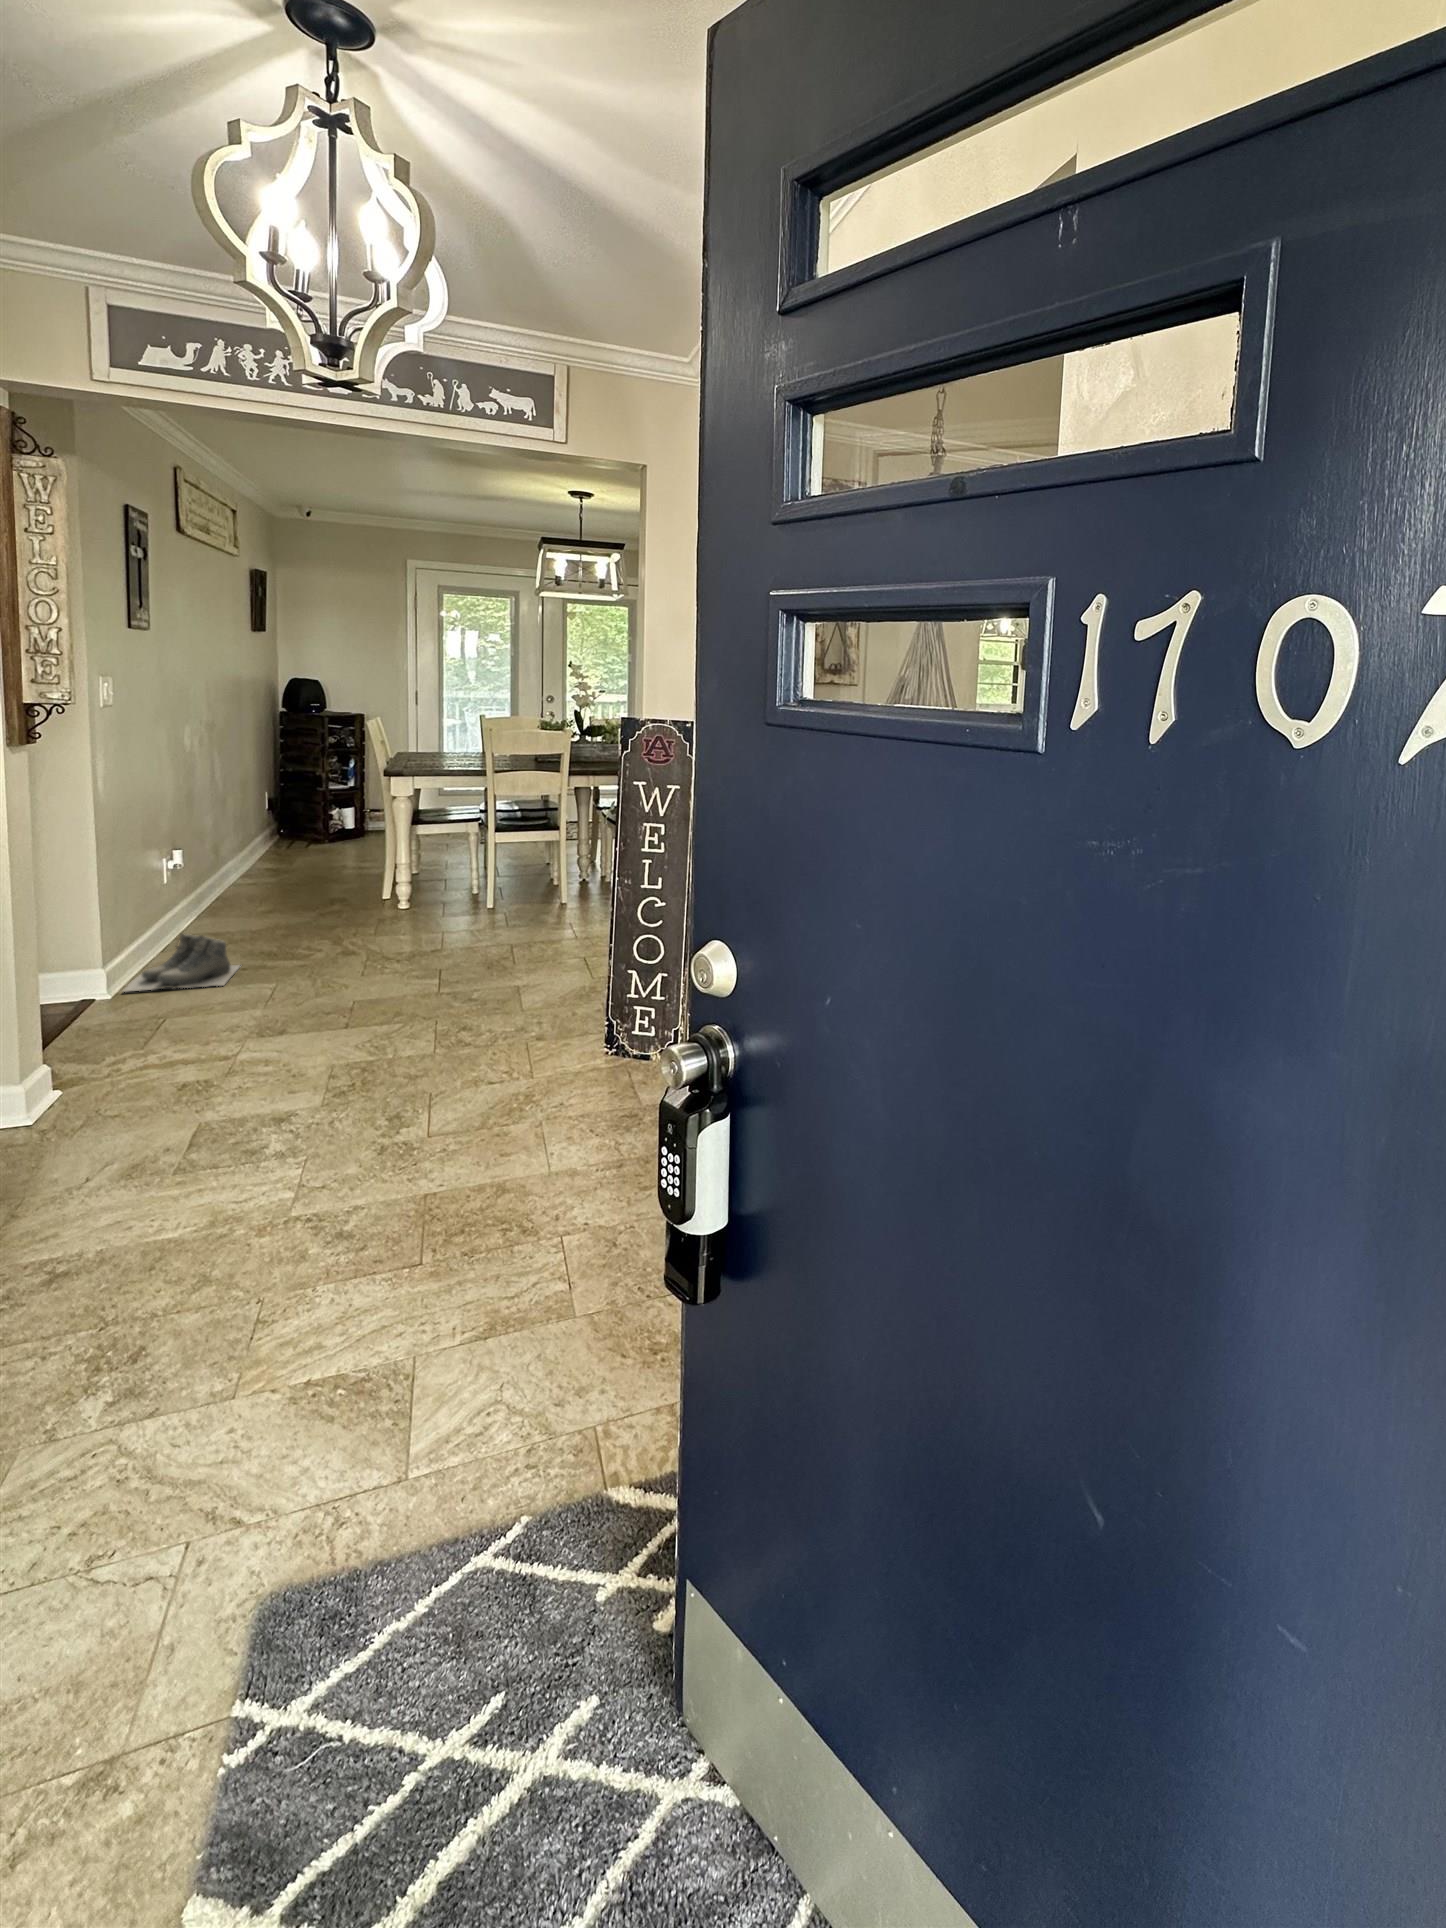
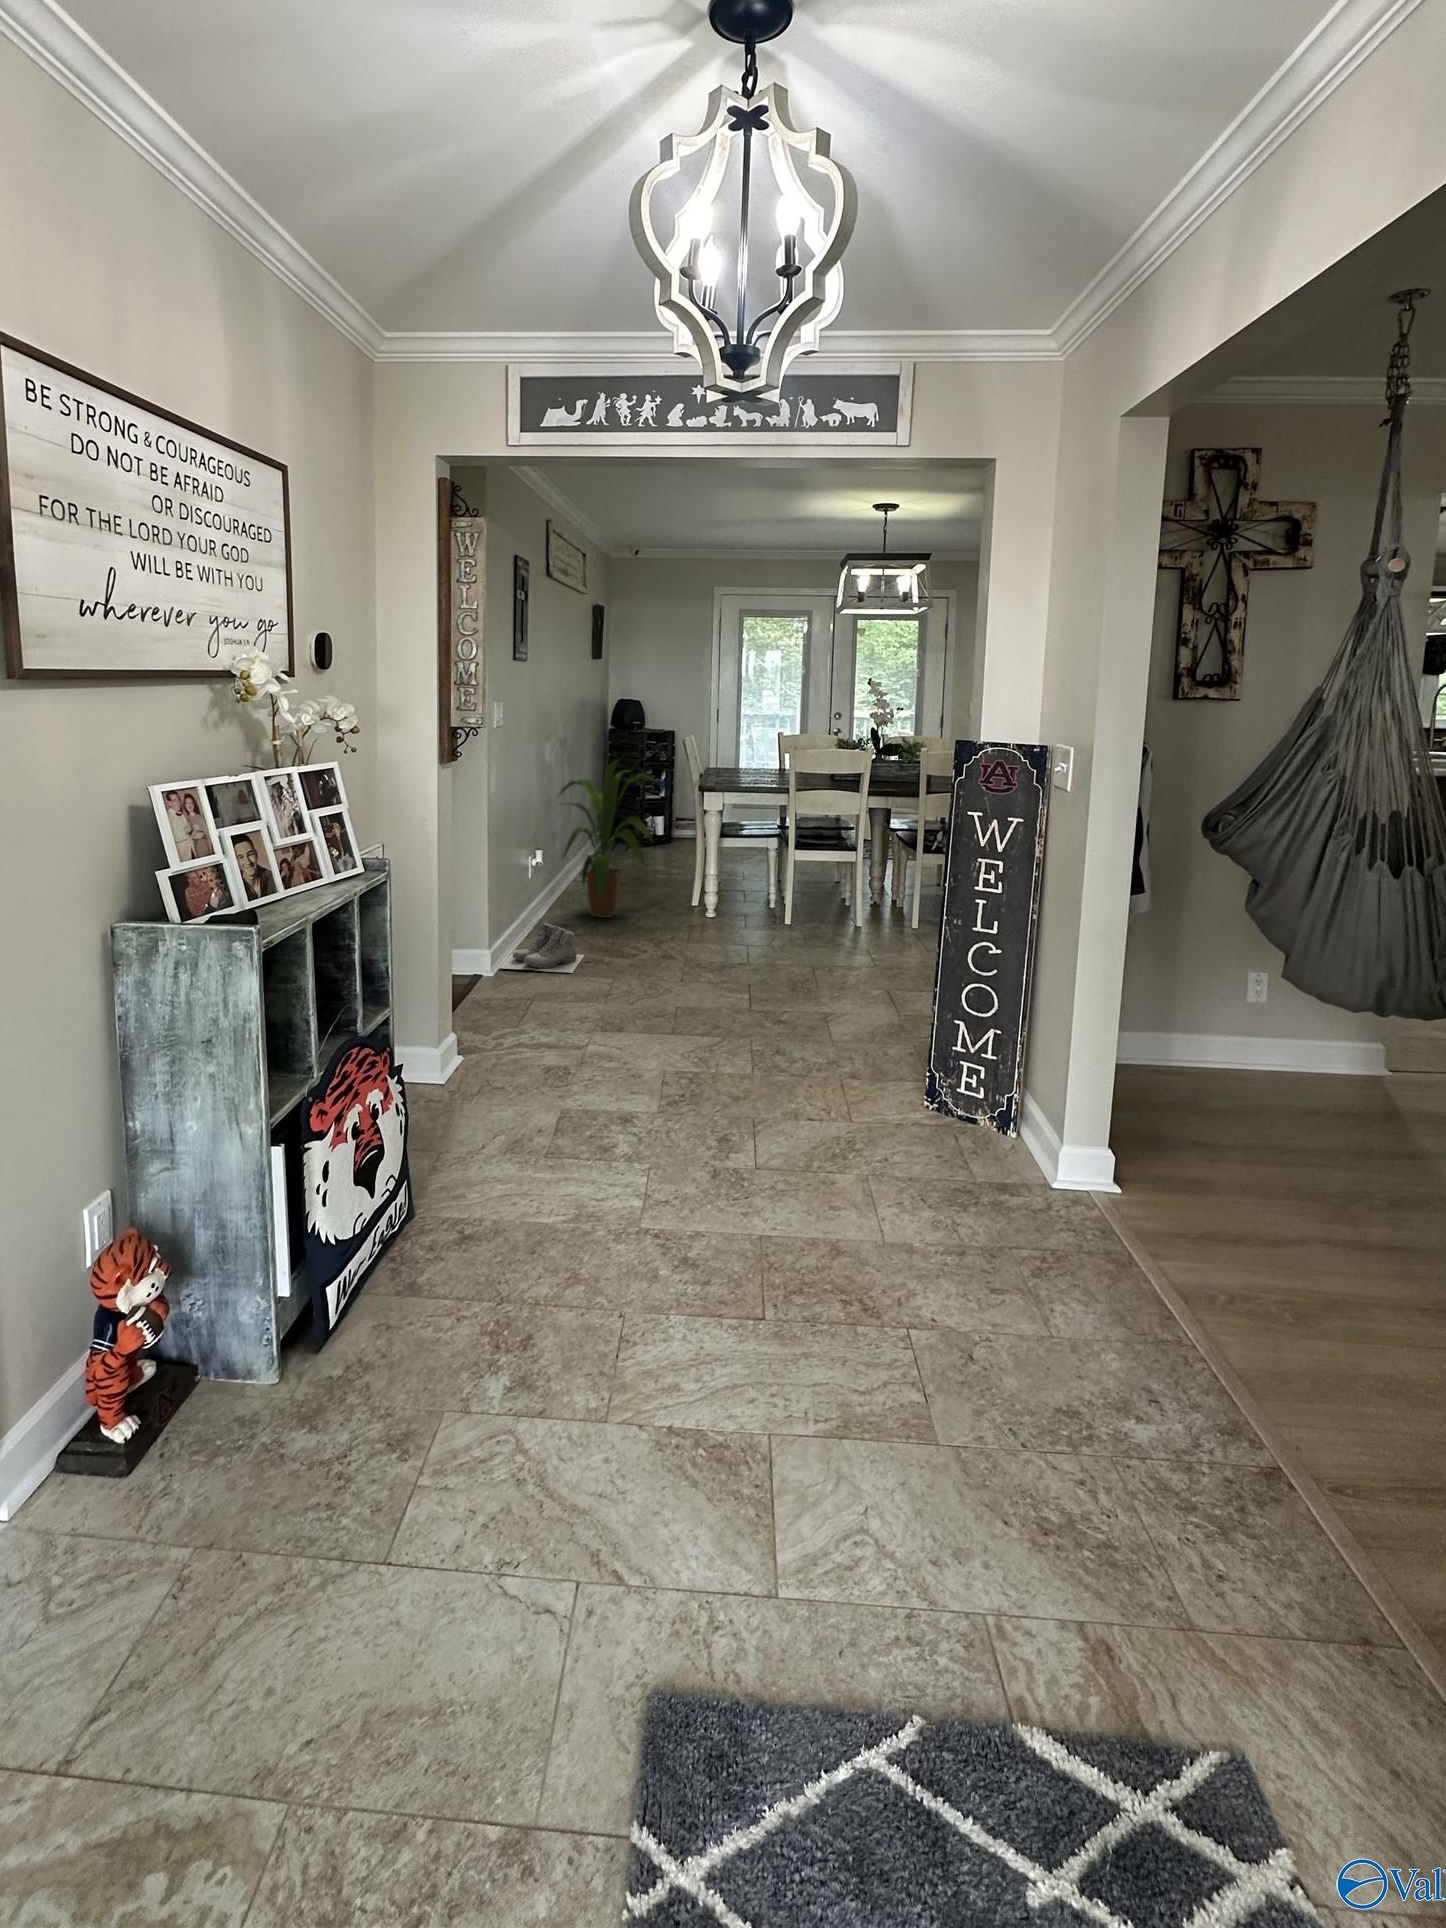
house plant: none [203,744,341,924] -> present [560,760,653,918]

